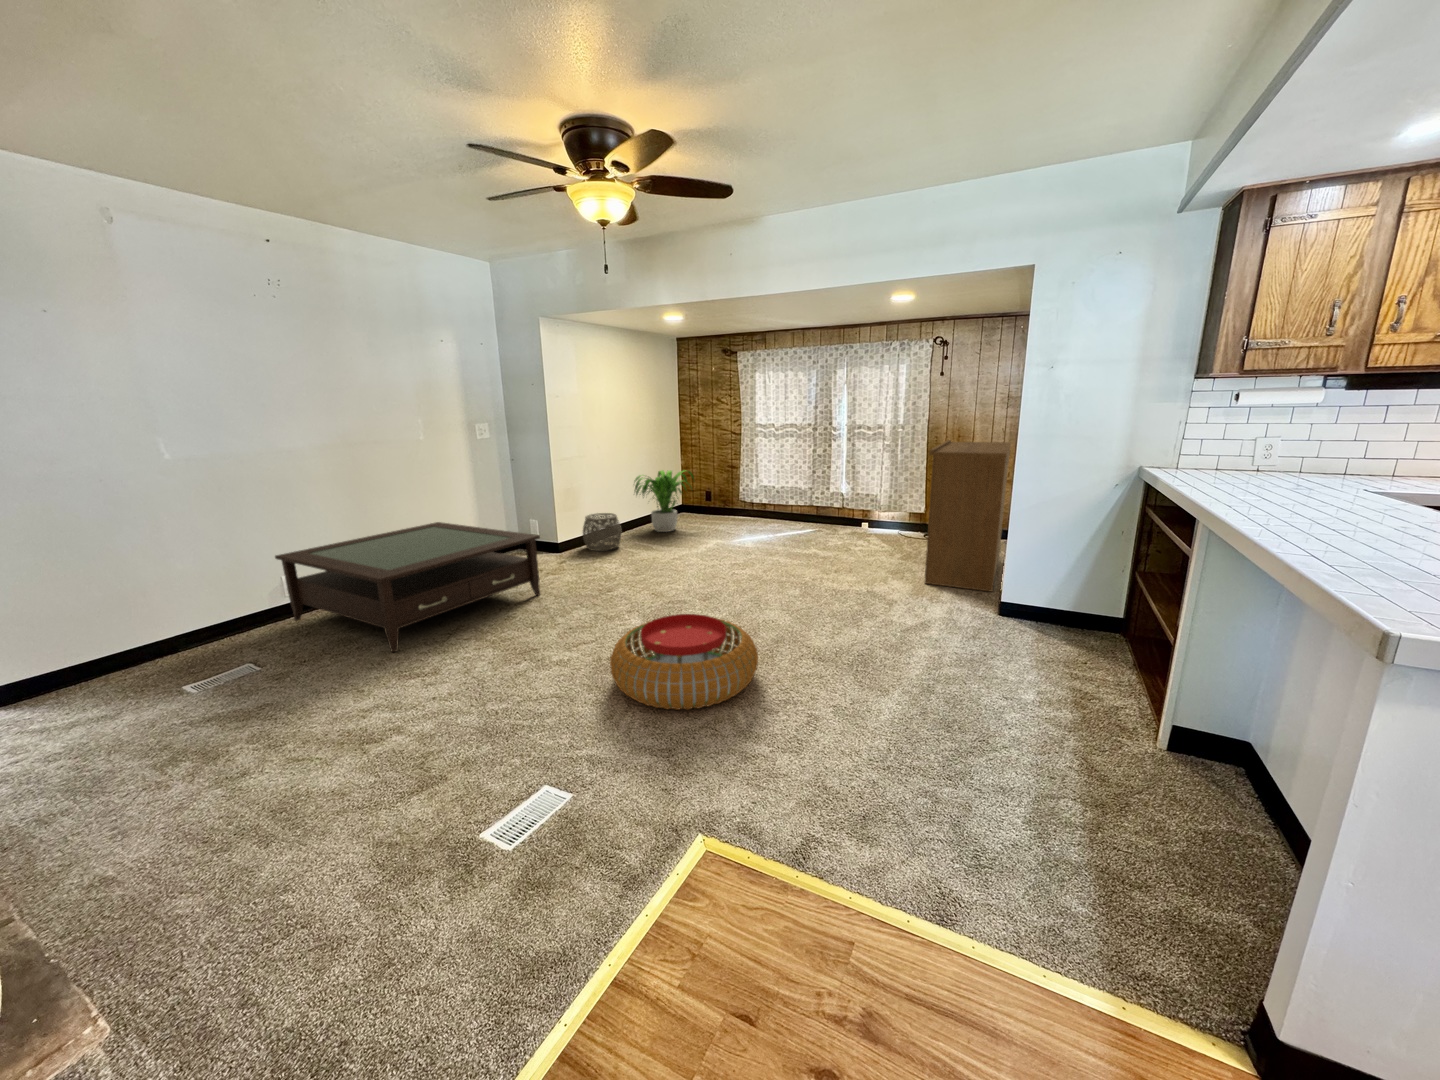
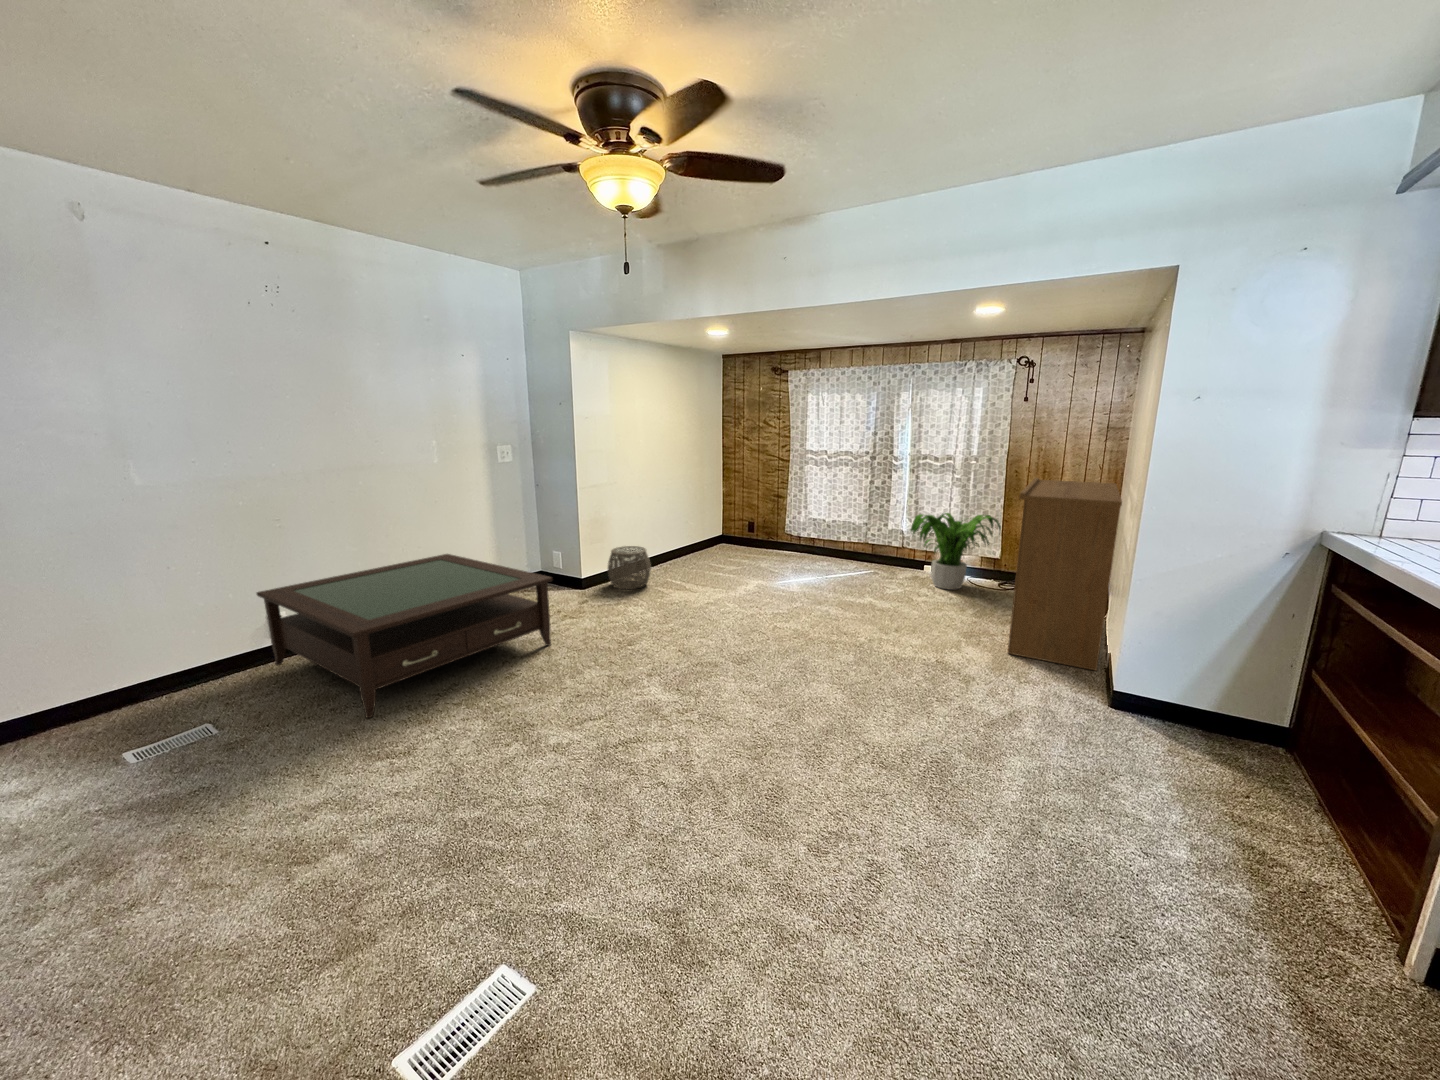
potted plant: present [634,470,694,532] -> present [911,513,1001,589]
pouf: present [610,614,758,710] -> none [613,696,802,838]

